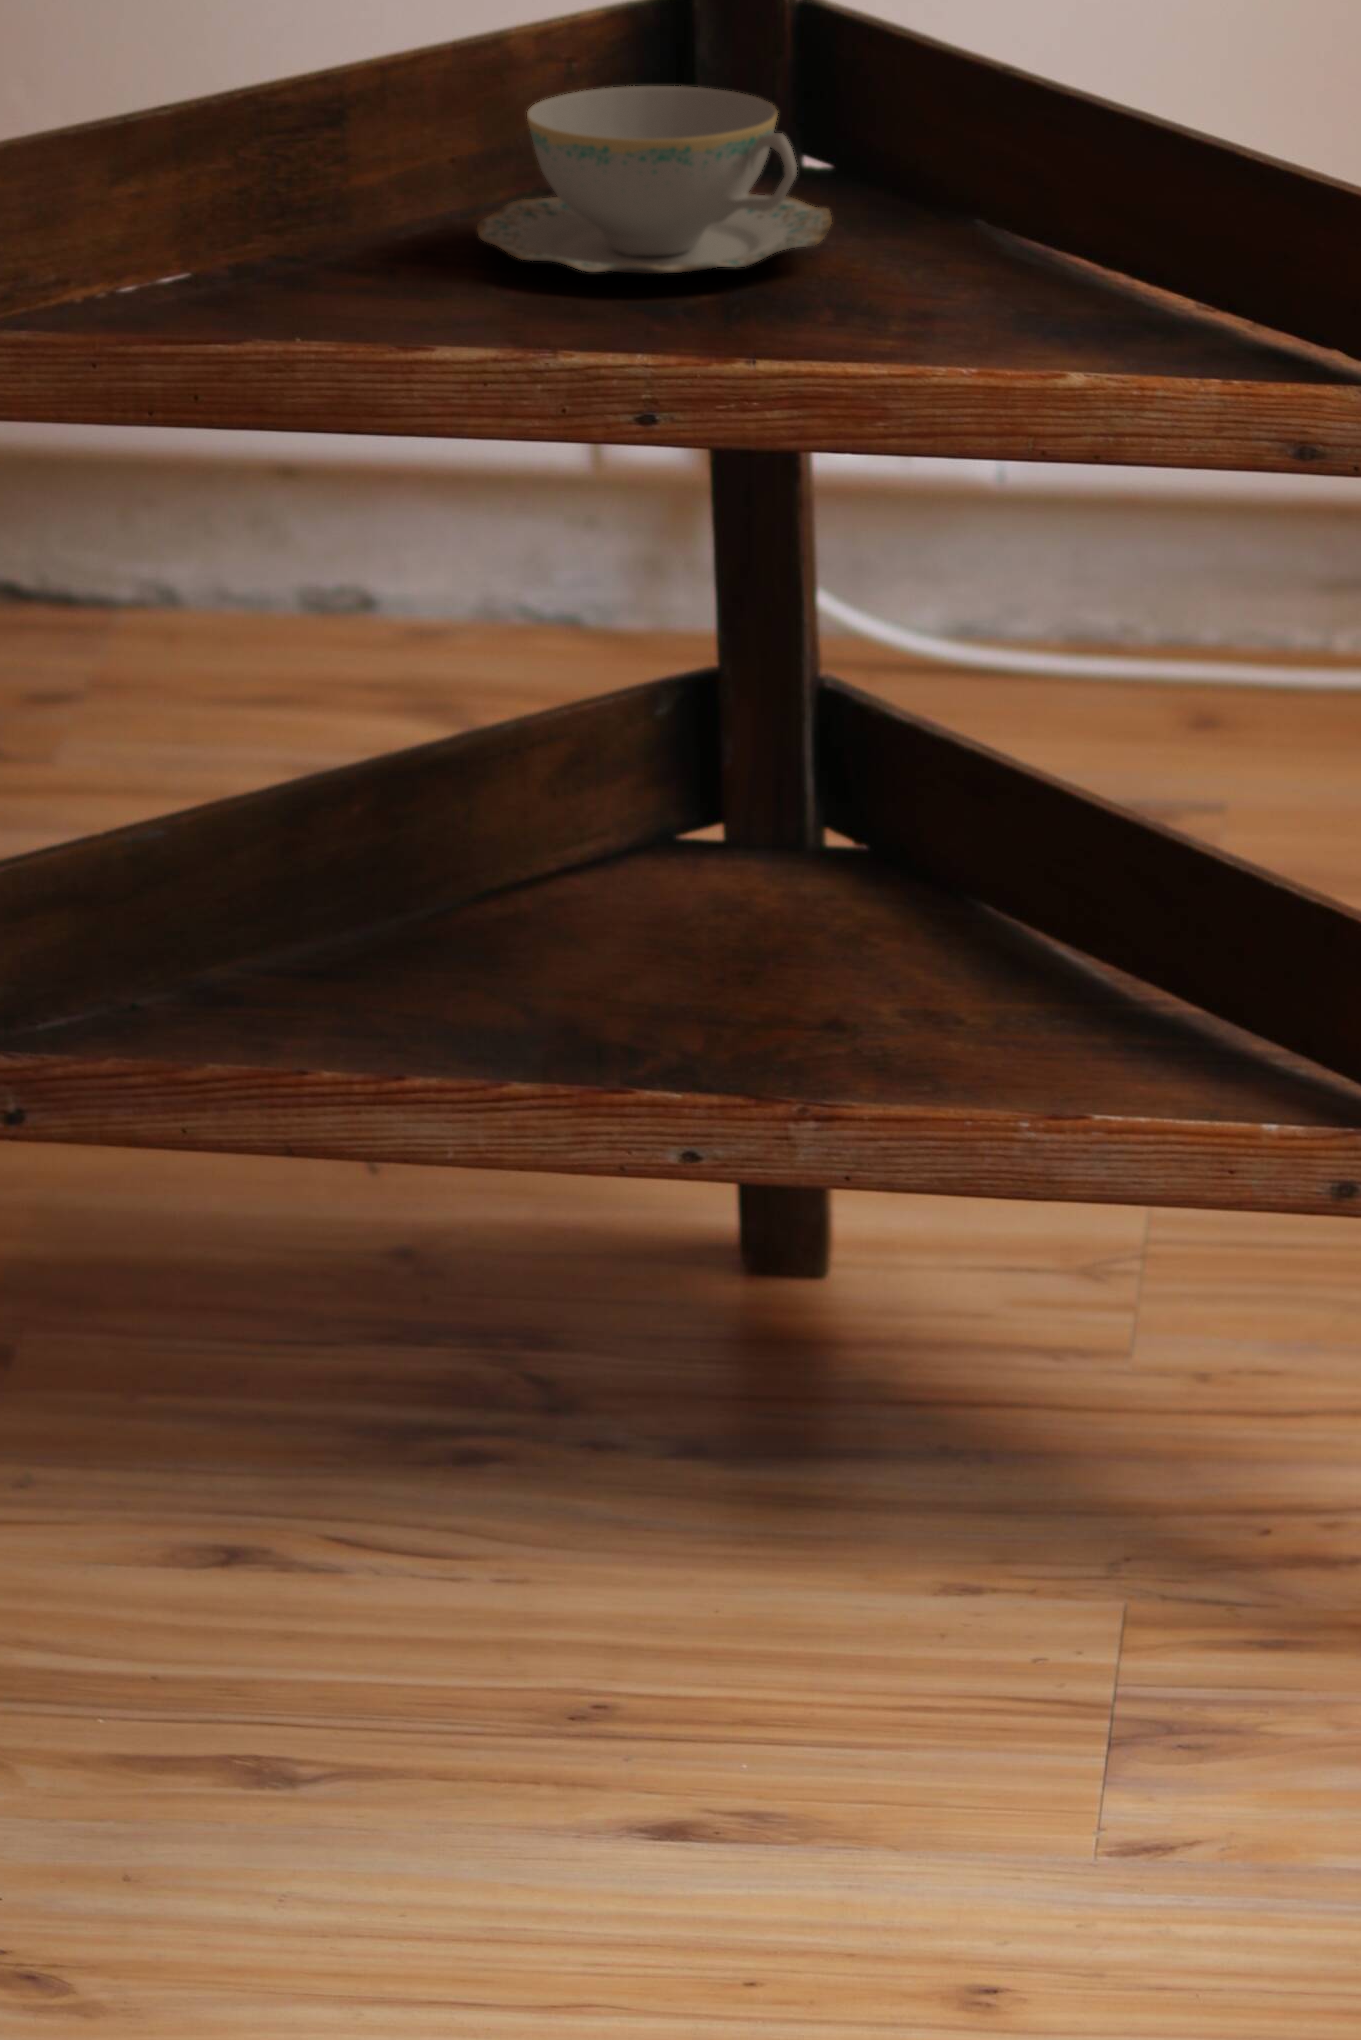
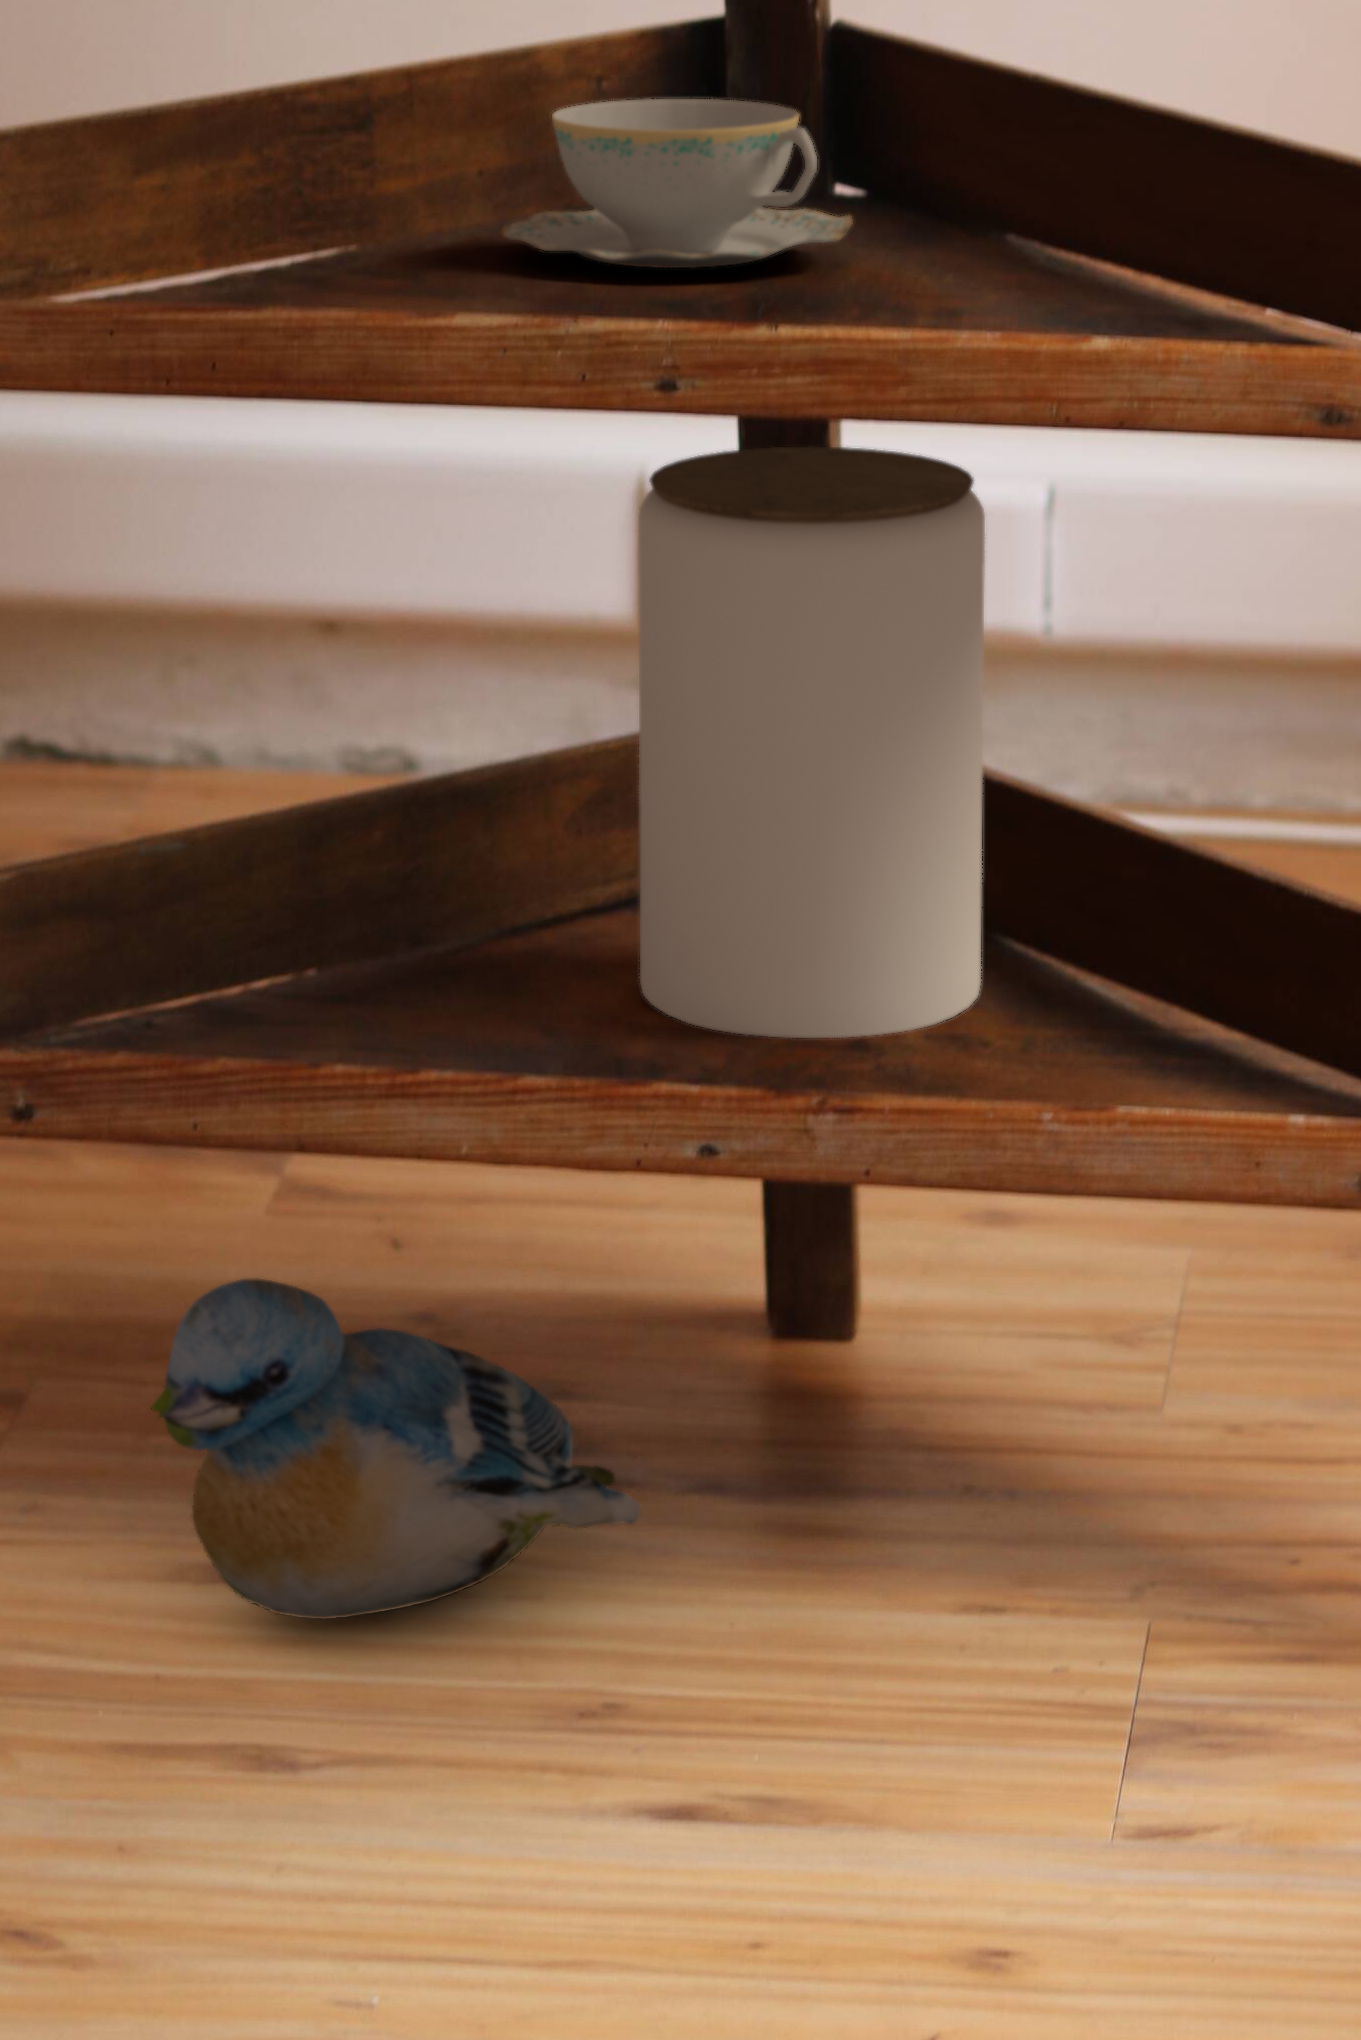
jar: none [617,433,965,1041] -> present [638,446,985,1038]
plush toy: none [144,1289,629,1613] -> present [152,1279,641,1619]

